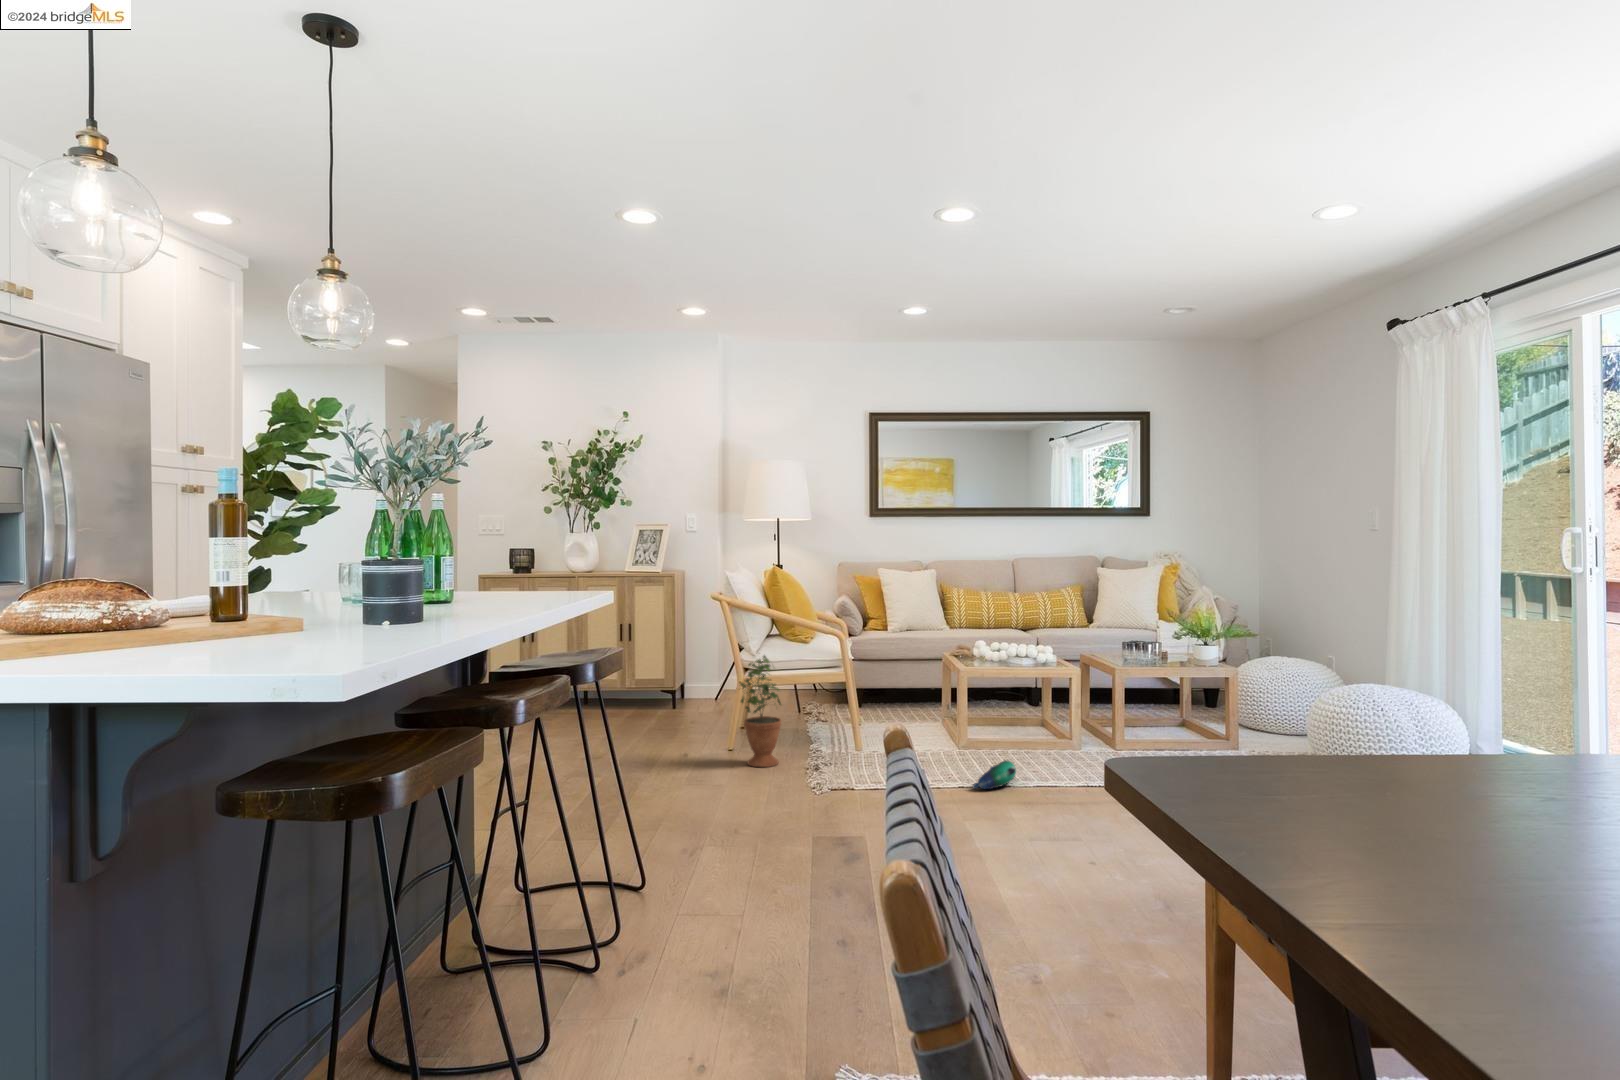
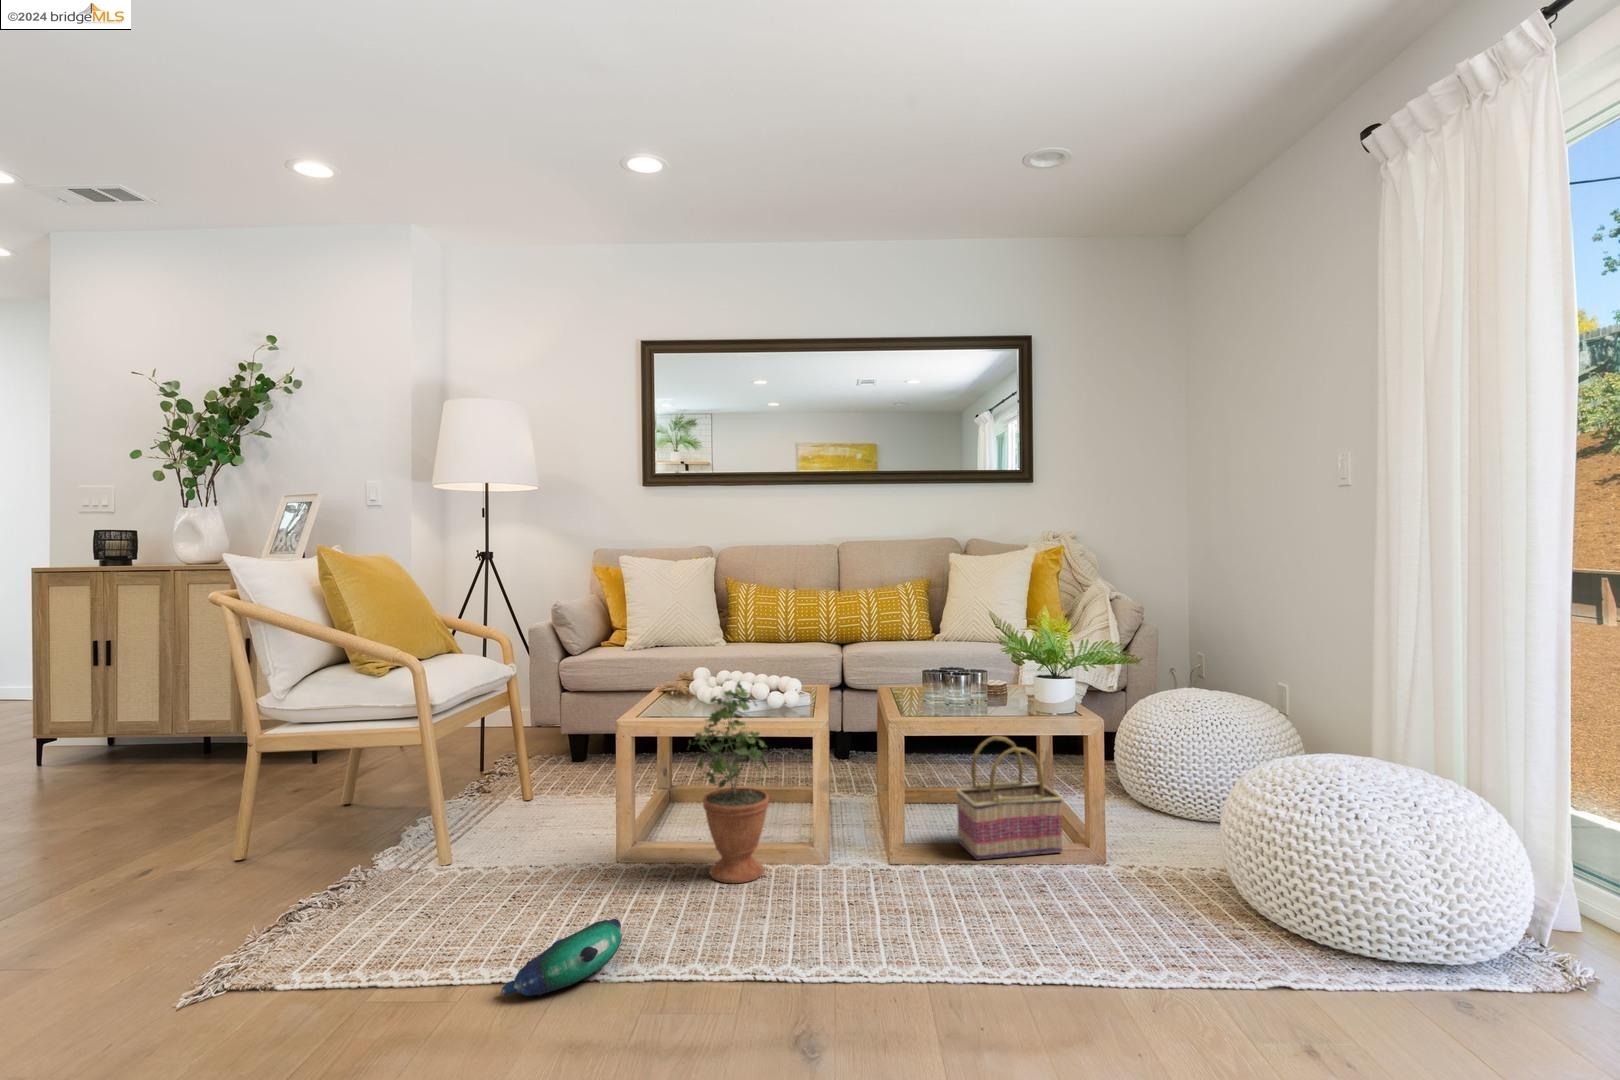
potted plant: present [740,656,781,767] -> present [695,683,769,883]
basket: none [1149,681,1214,749] -> present [956,736,1063,859]

